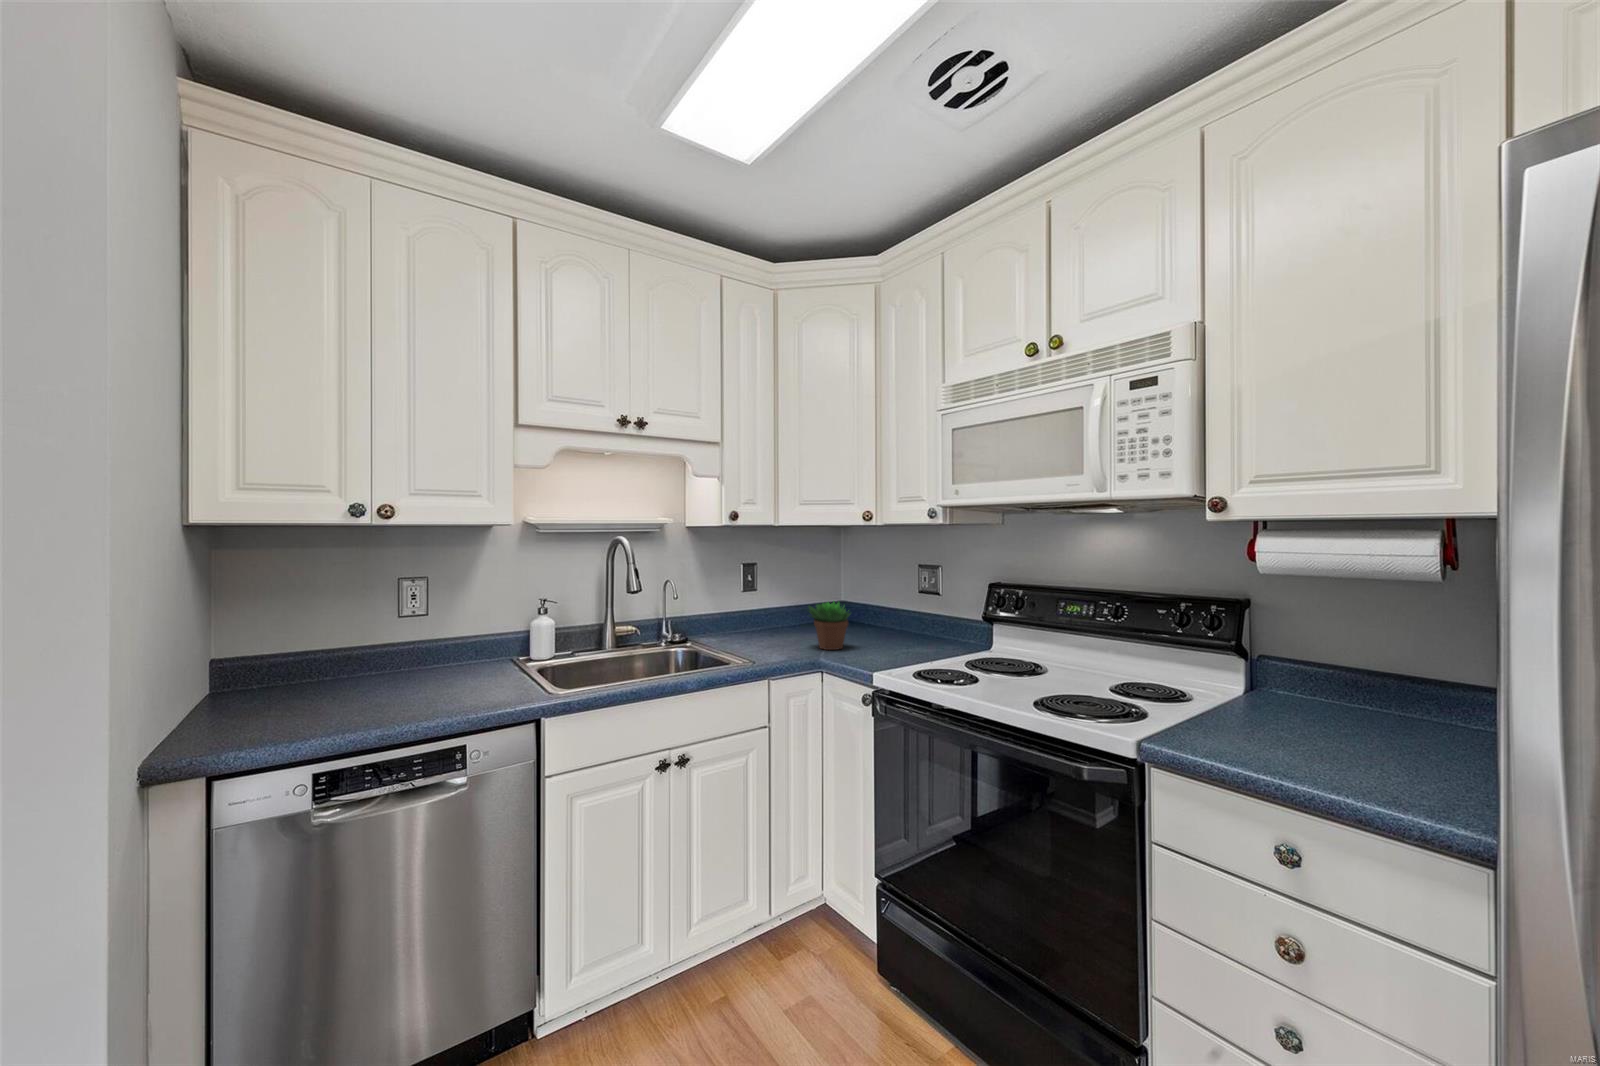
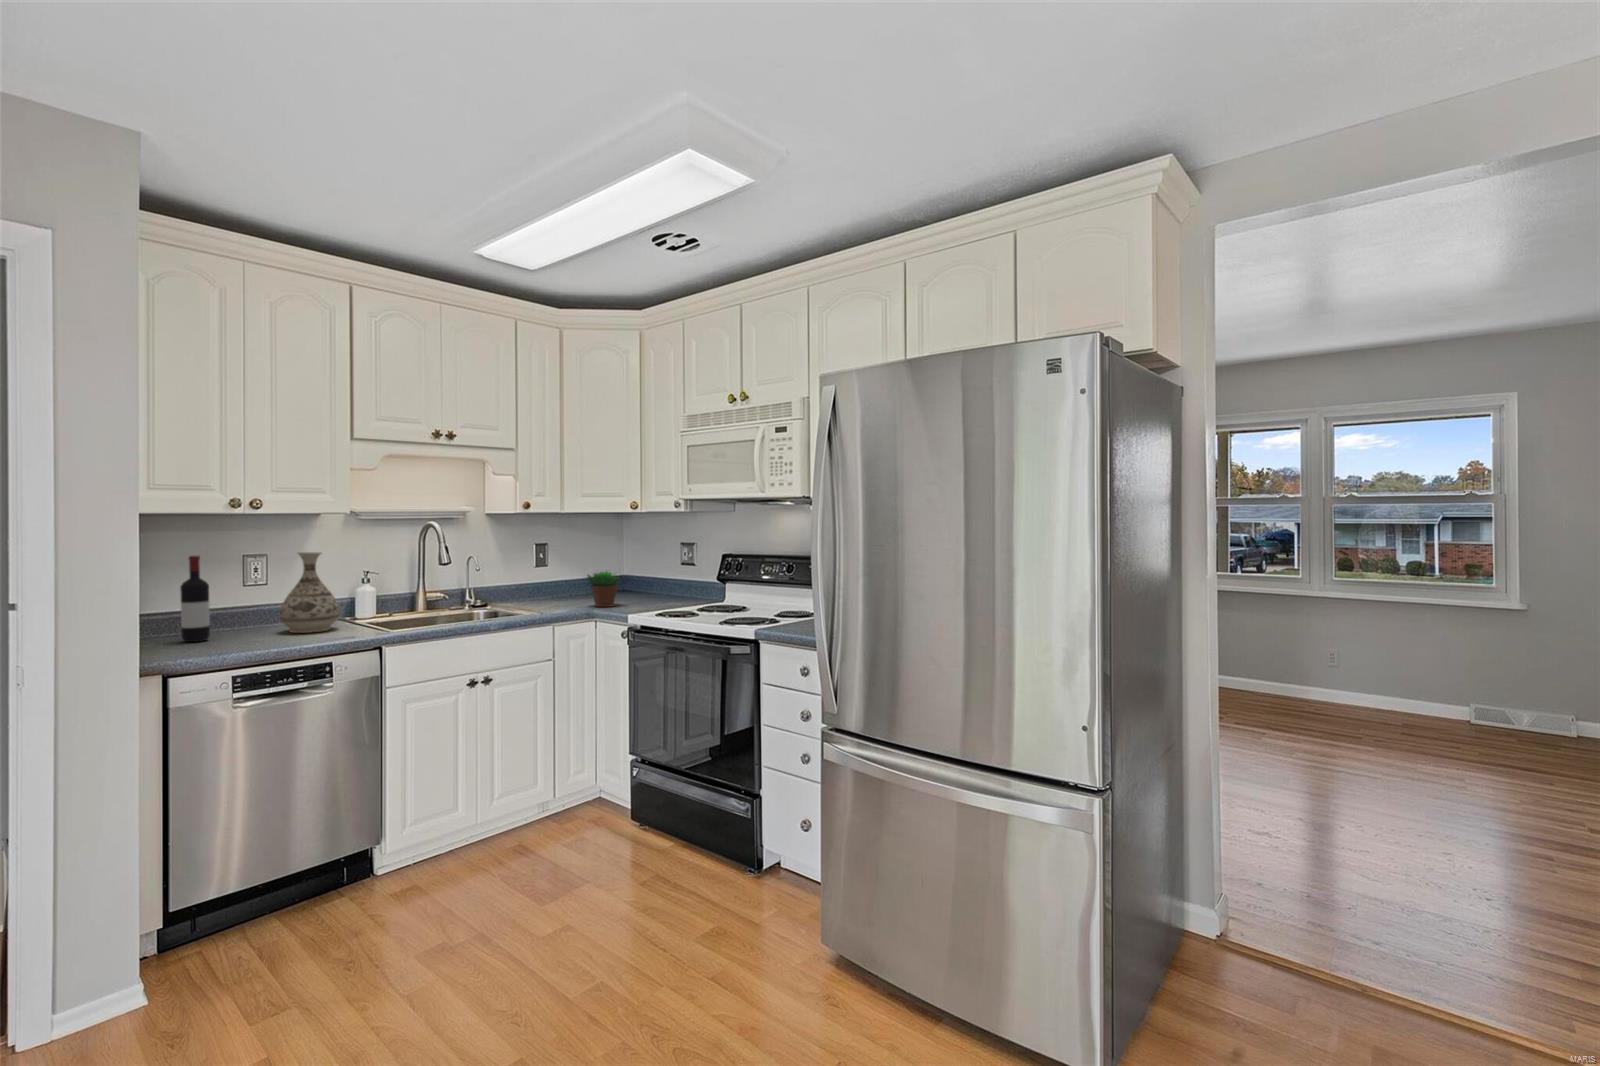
vase: none [417,578,495,691] -> present [279,552,340,633]
wine bottle: none [283,584,323,705] -> present [180,556,210,642]

